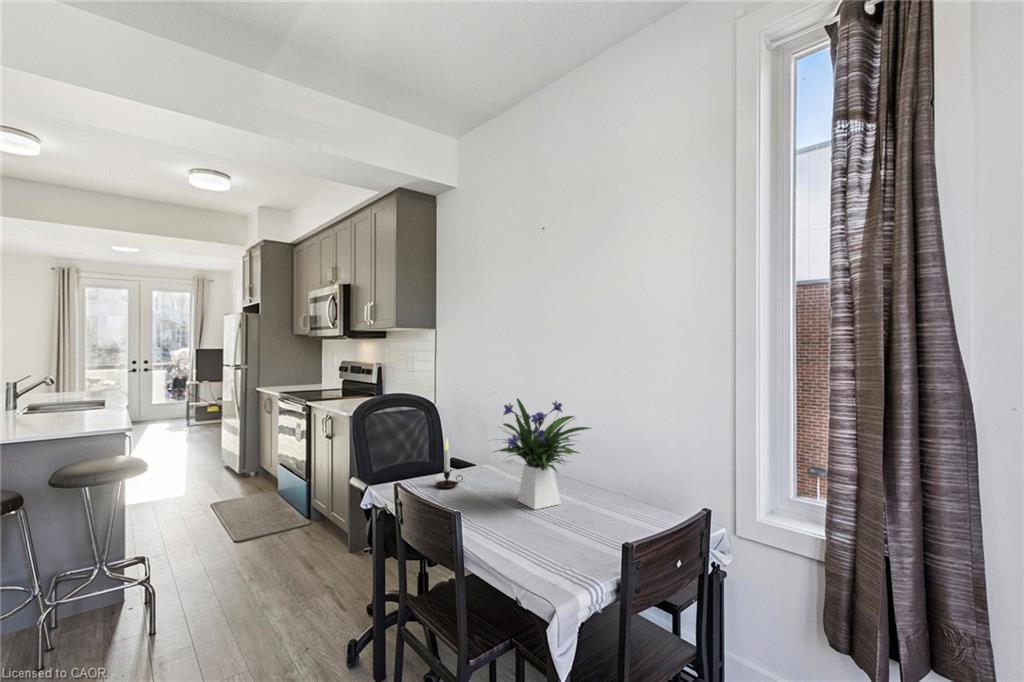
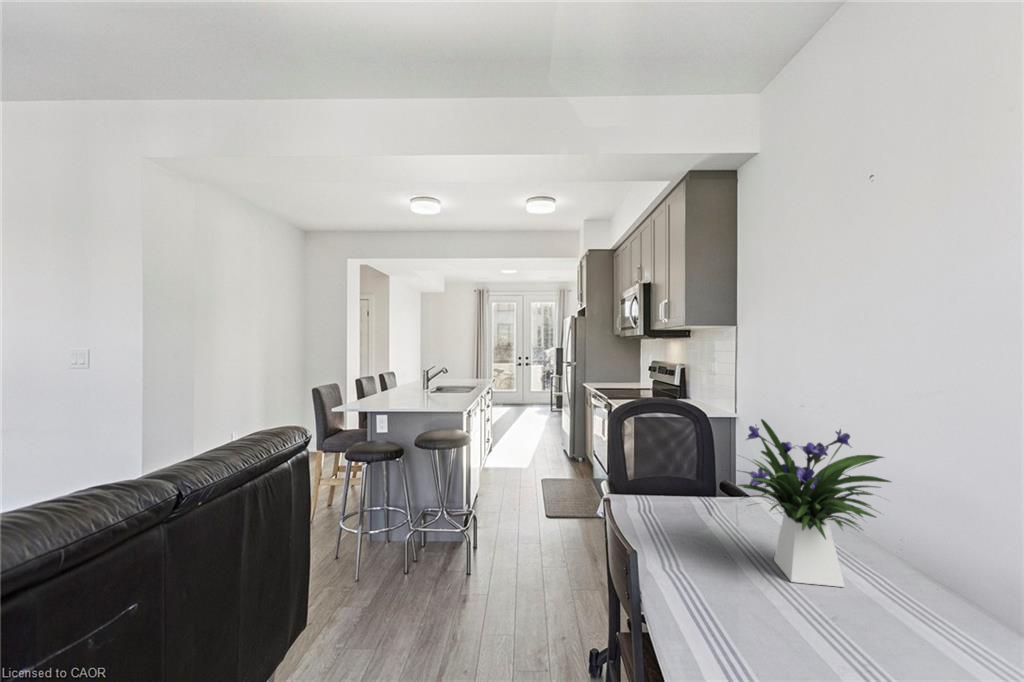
candle: present [436,439,463,488] -> none [678,457,714,518]

